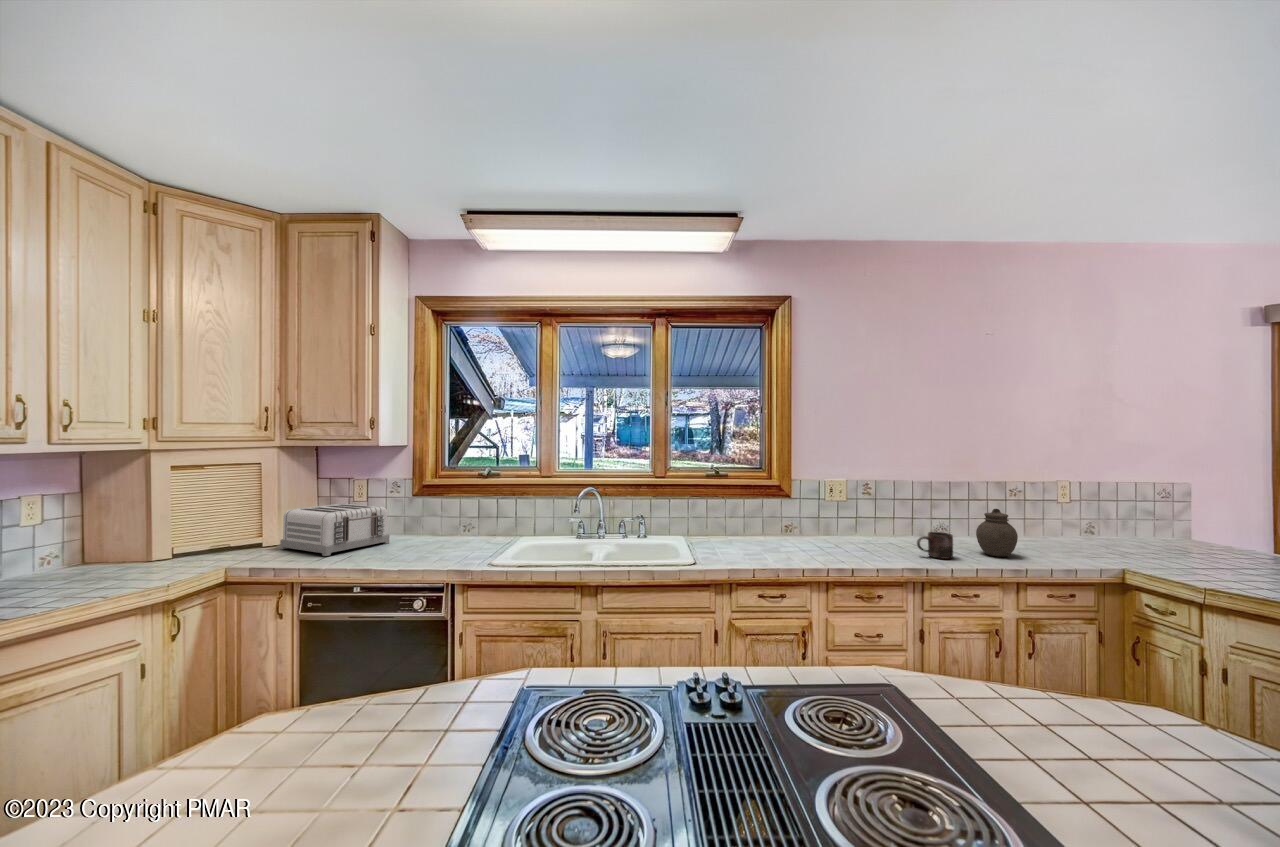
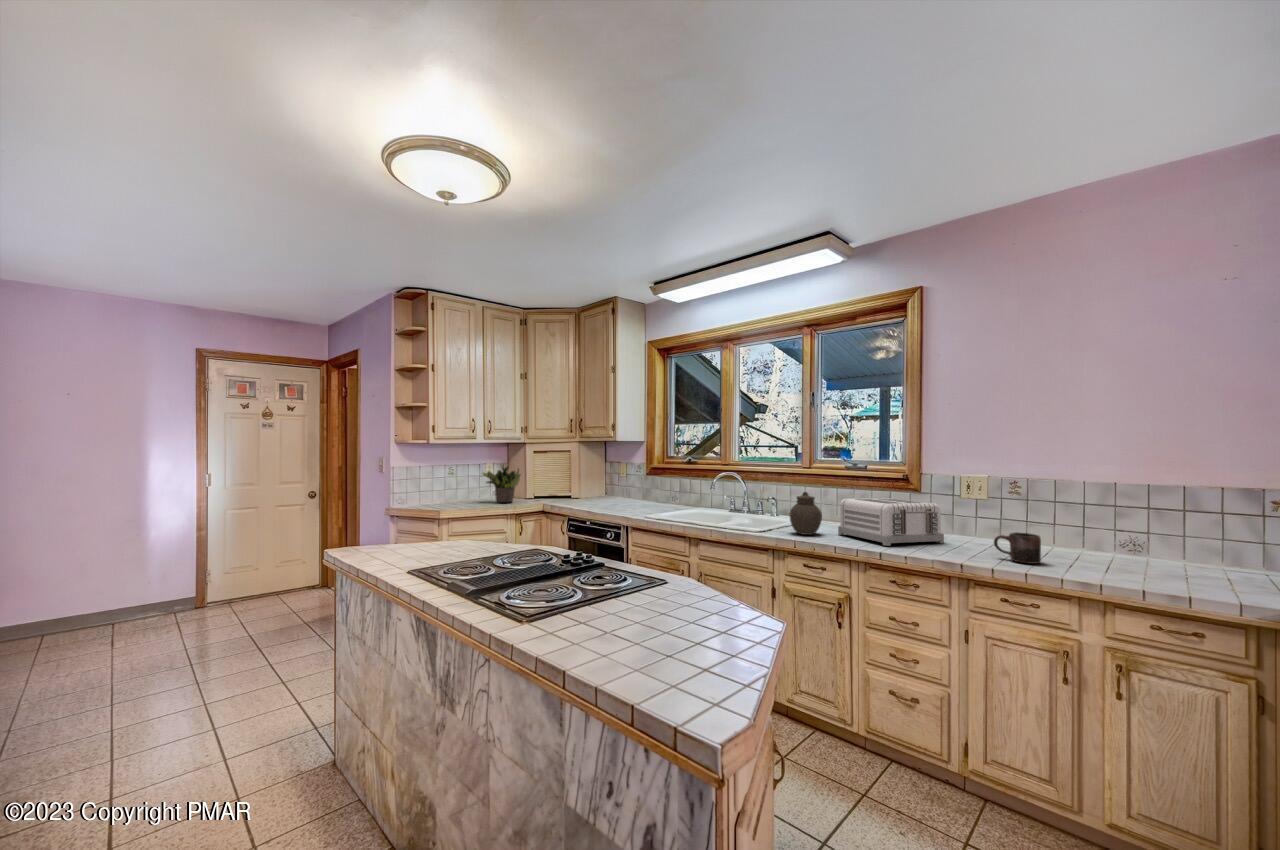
potted plant: none [32,497,161,584] -> present [483,464,520,502]
toaster: present [280,503,390,556] -> present [838,498,944,546]
jar: present [976,509,1018,557] -> present [789,492,822,535]

